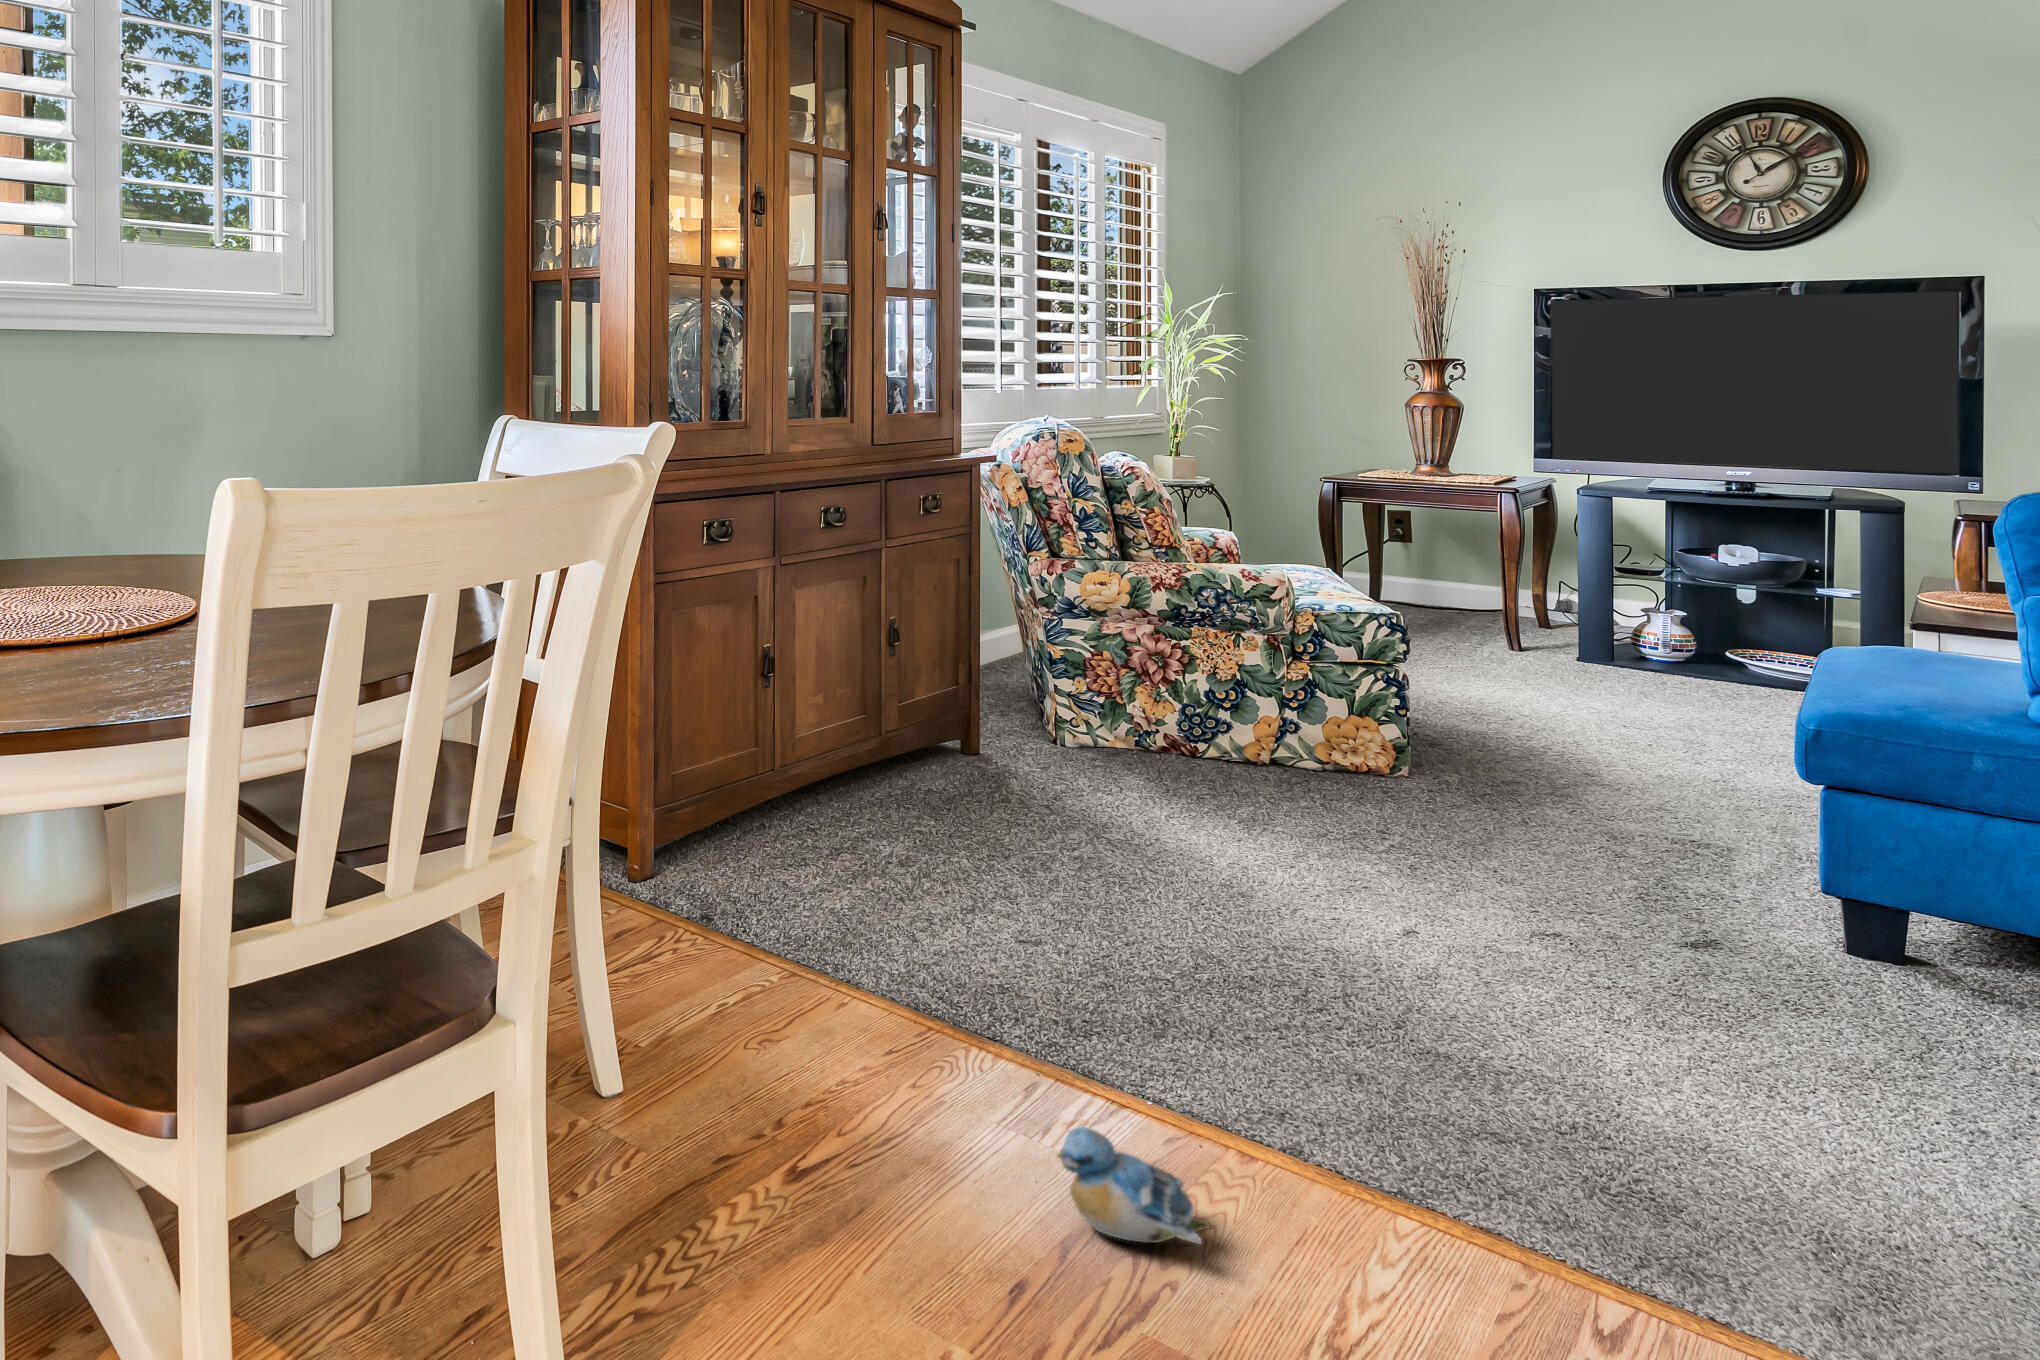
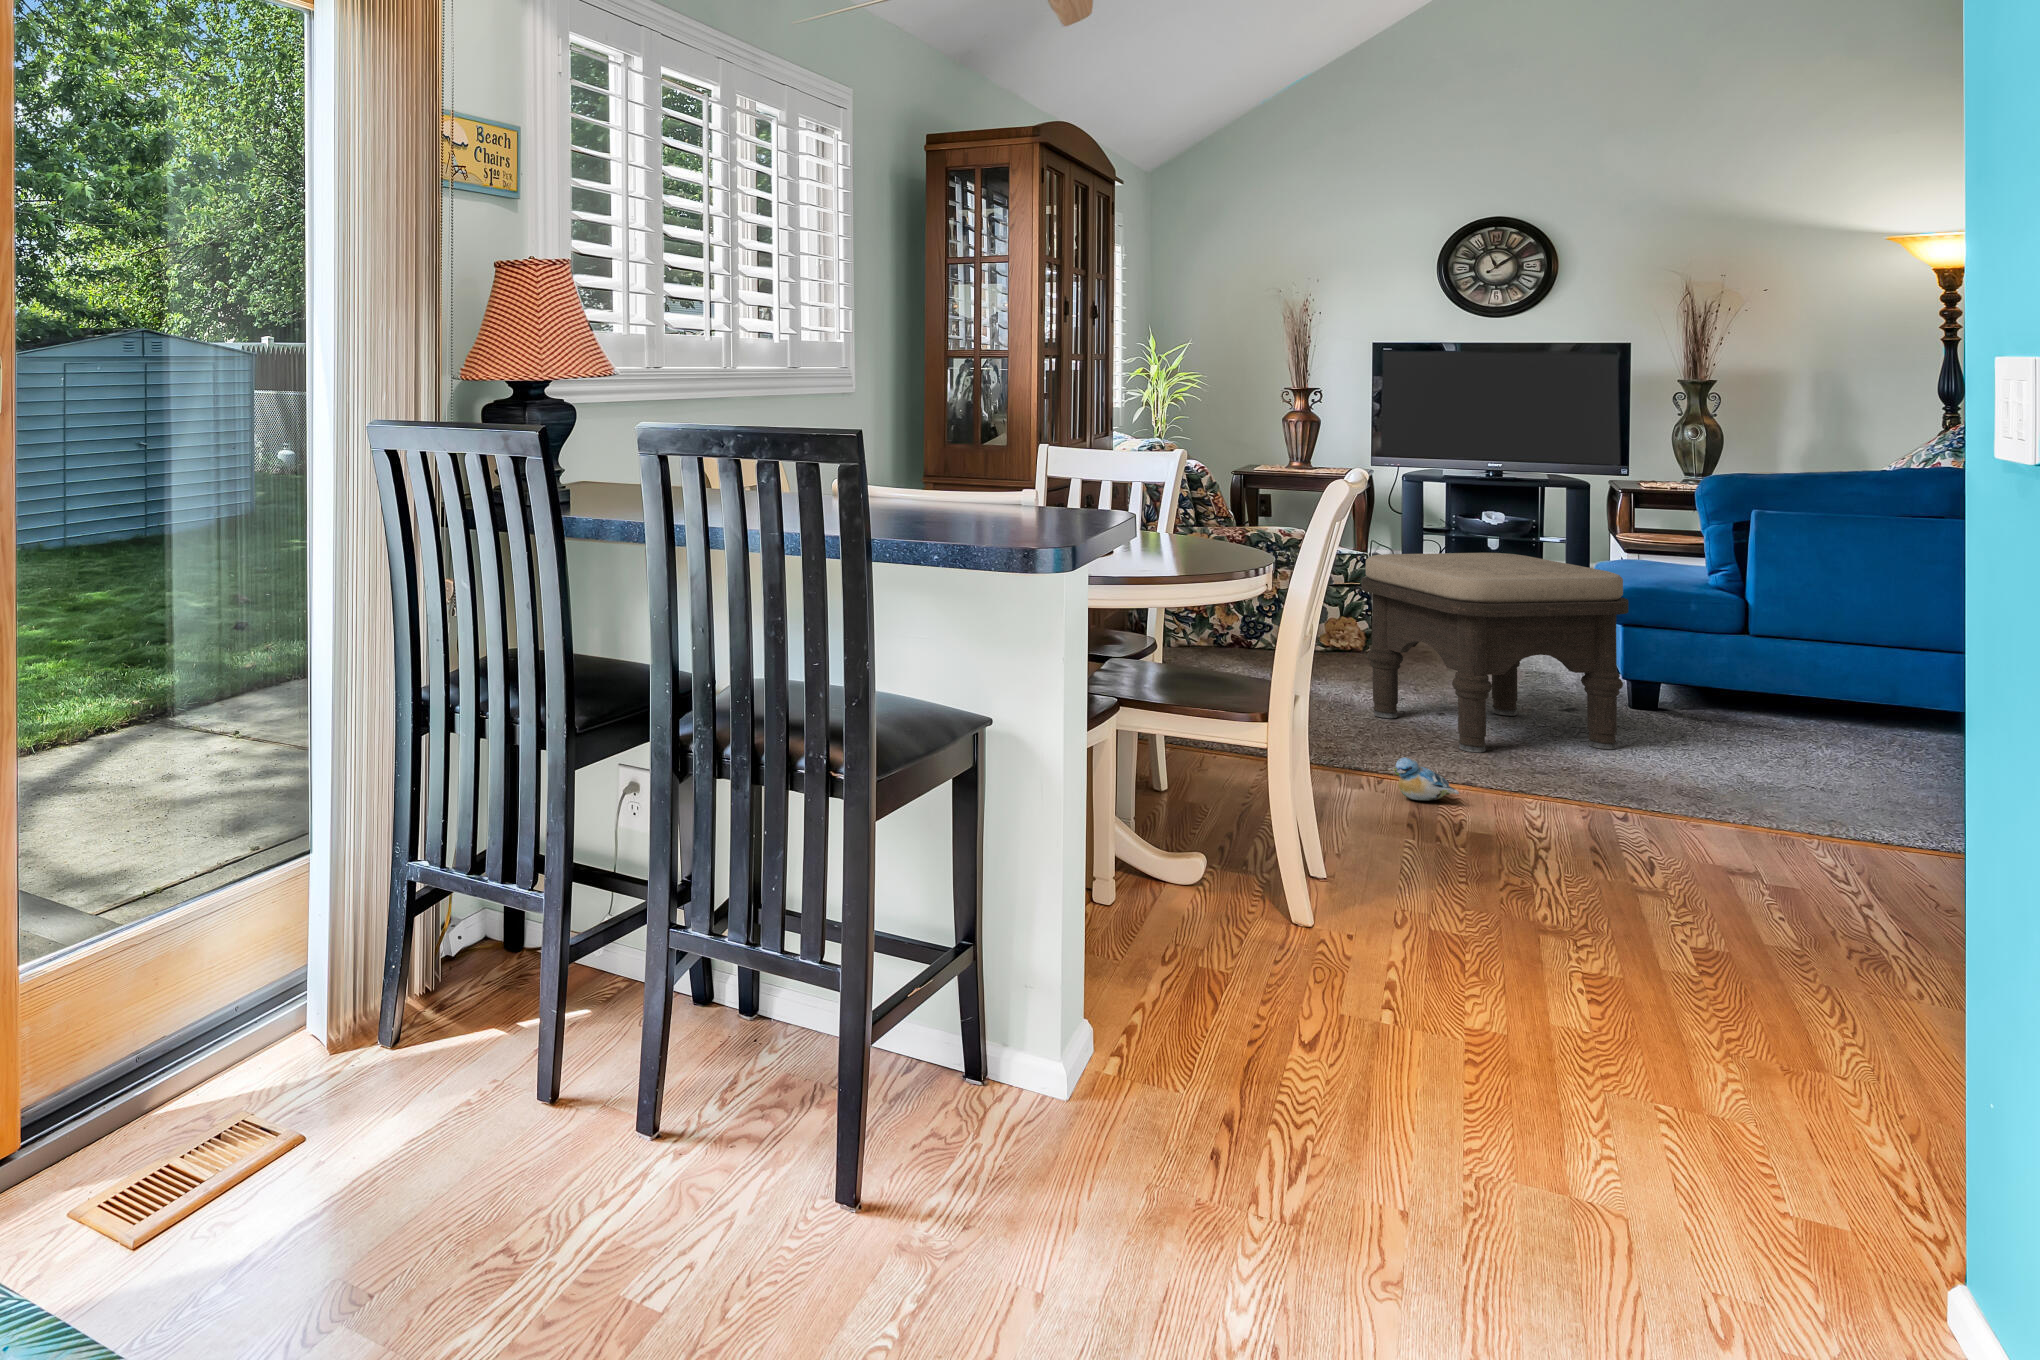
ottoman: none [1243,627,1794,1098] -> present [1361,553,1628,753]

